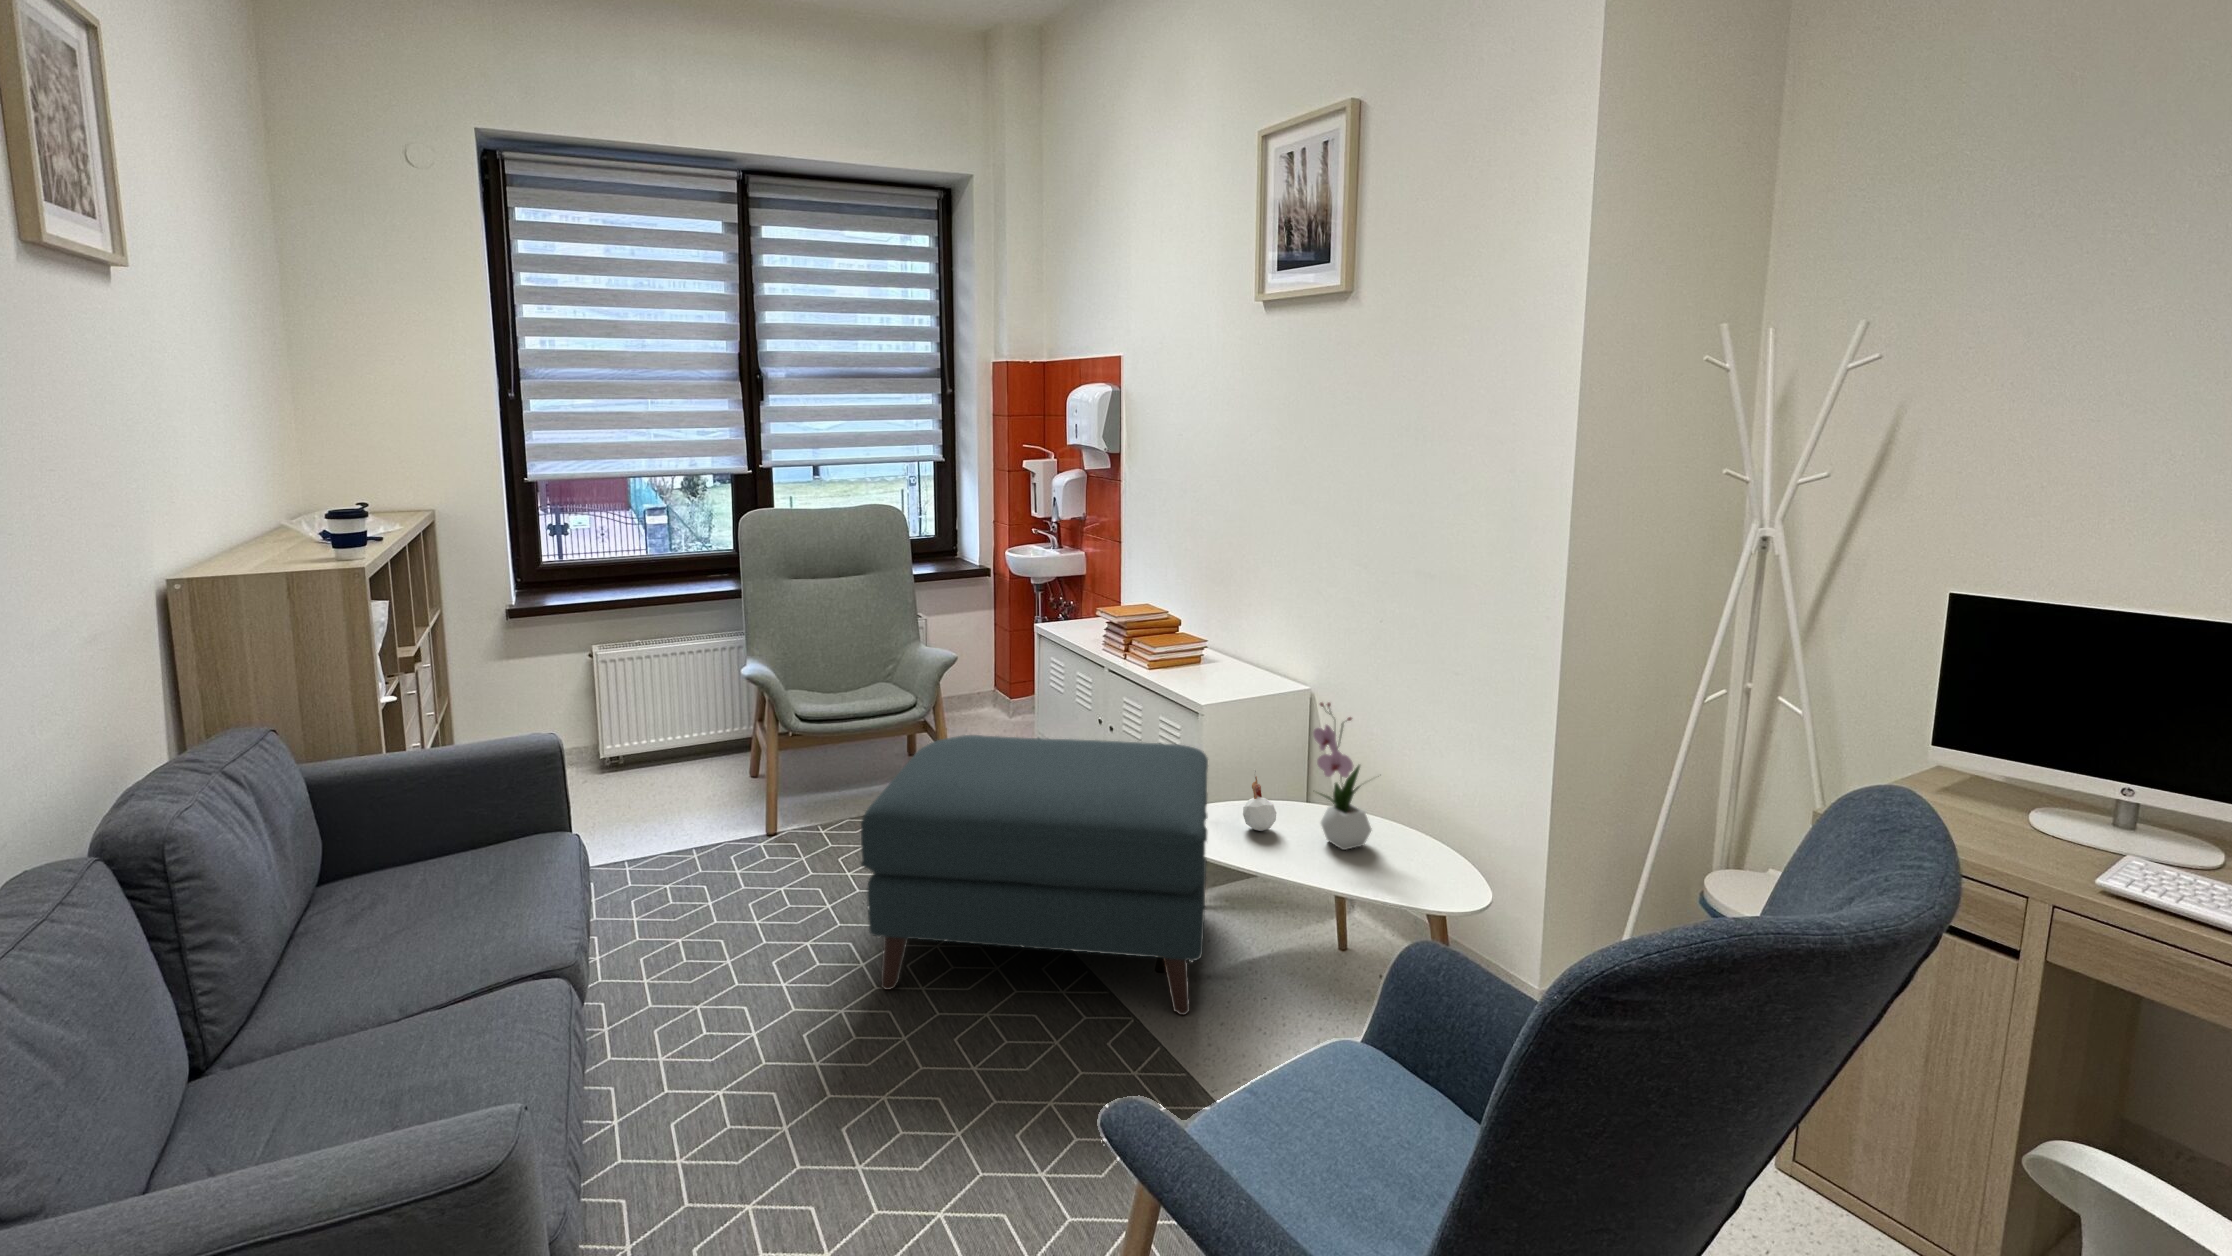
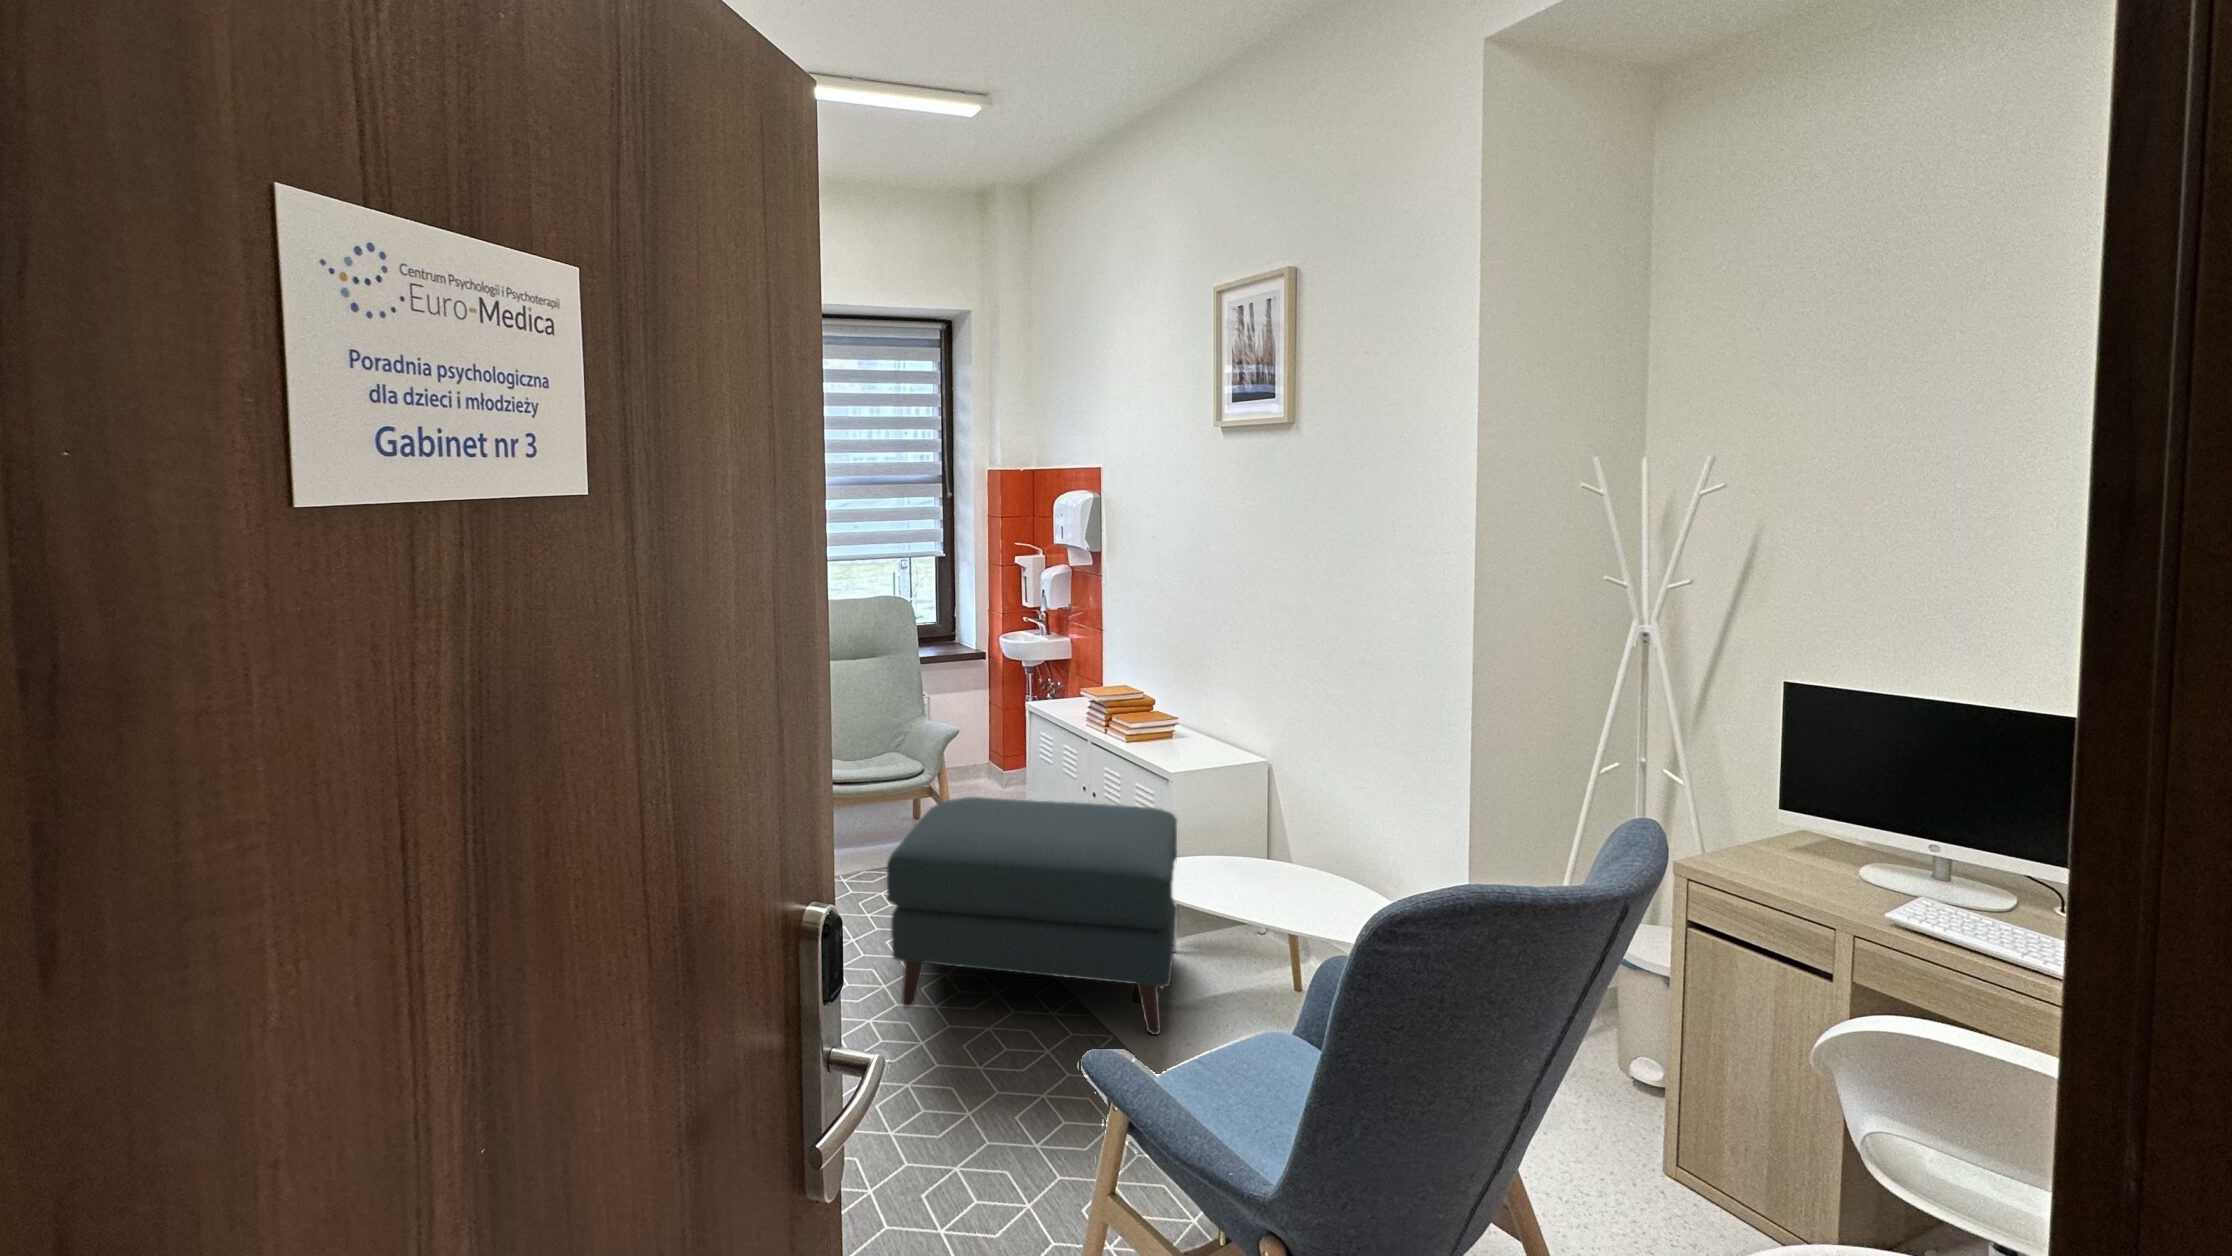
flower arrangement: present [1313,703,1372,850] -> none [1262,770,1322,897]
candle: present [1243,771,1276,831] -> none [1205,828,1234,881]

